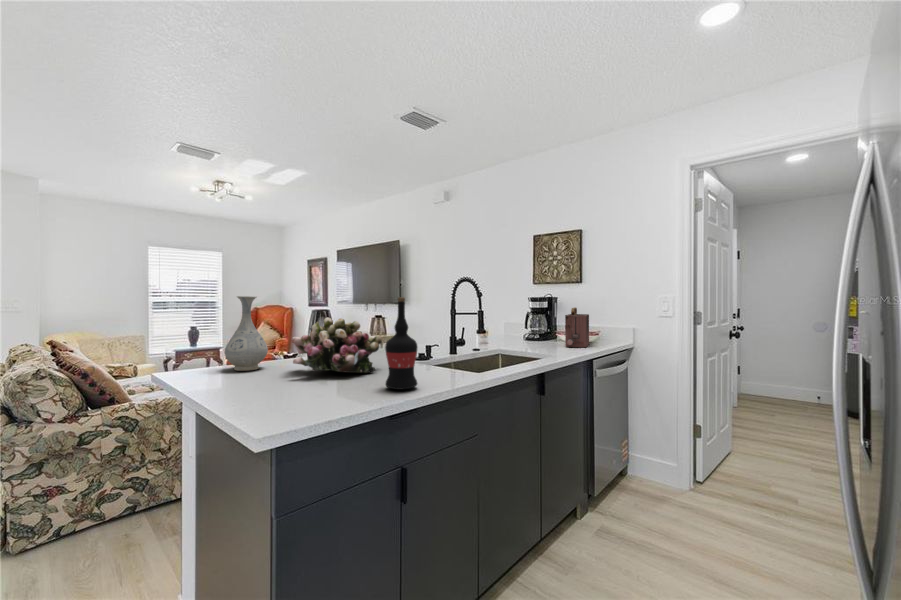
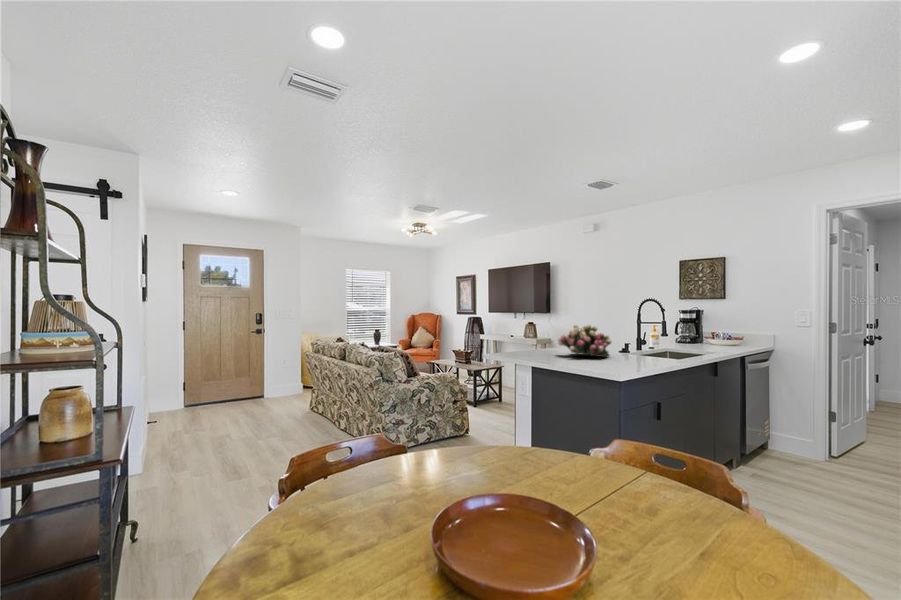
vase: present [224,296,268,371] -> none [515,311,538,355]
wine bottle: present [385,297,417,389] -> none [633,313,653,364]
toaster: present [565,307,589,347] -> none [719,318,737,348]

